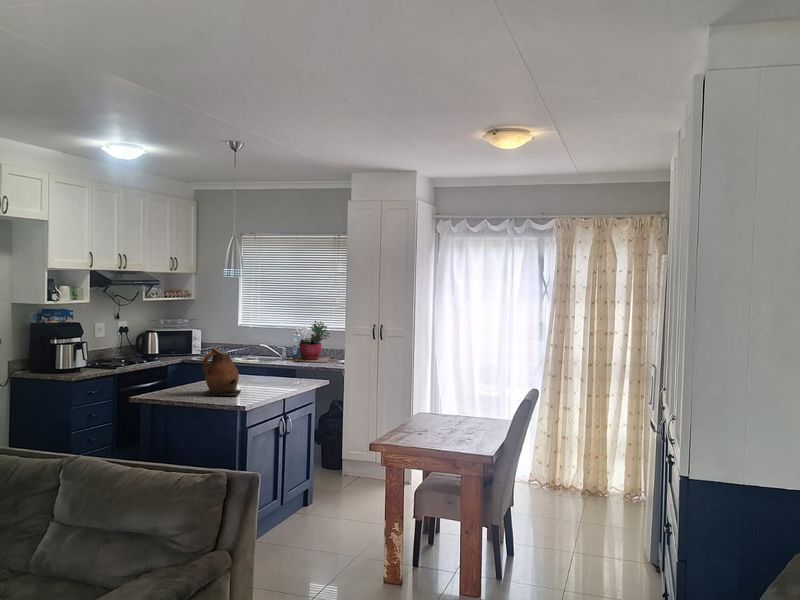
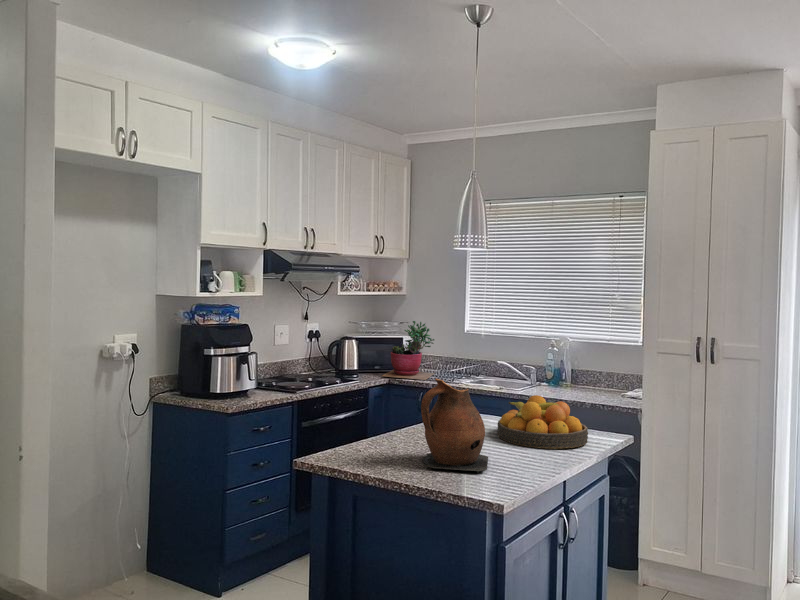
succulent plant: present [295,321,330,362] -> present [382,321,435,380]
fruit bowl: none [250,359,301,387] -> present [497,395,588,449]

